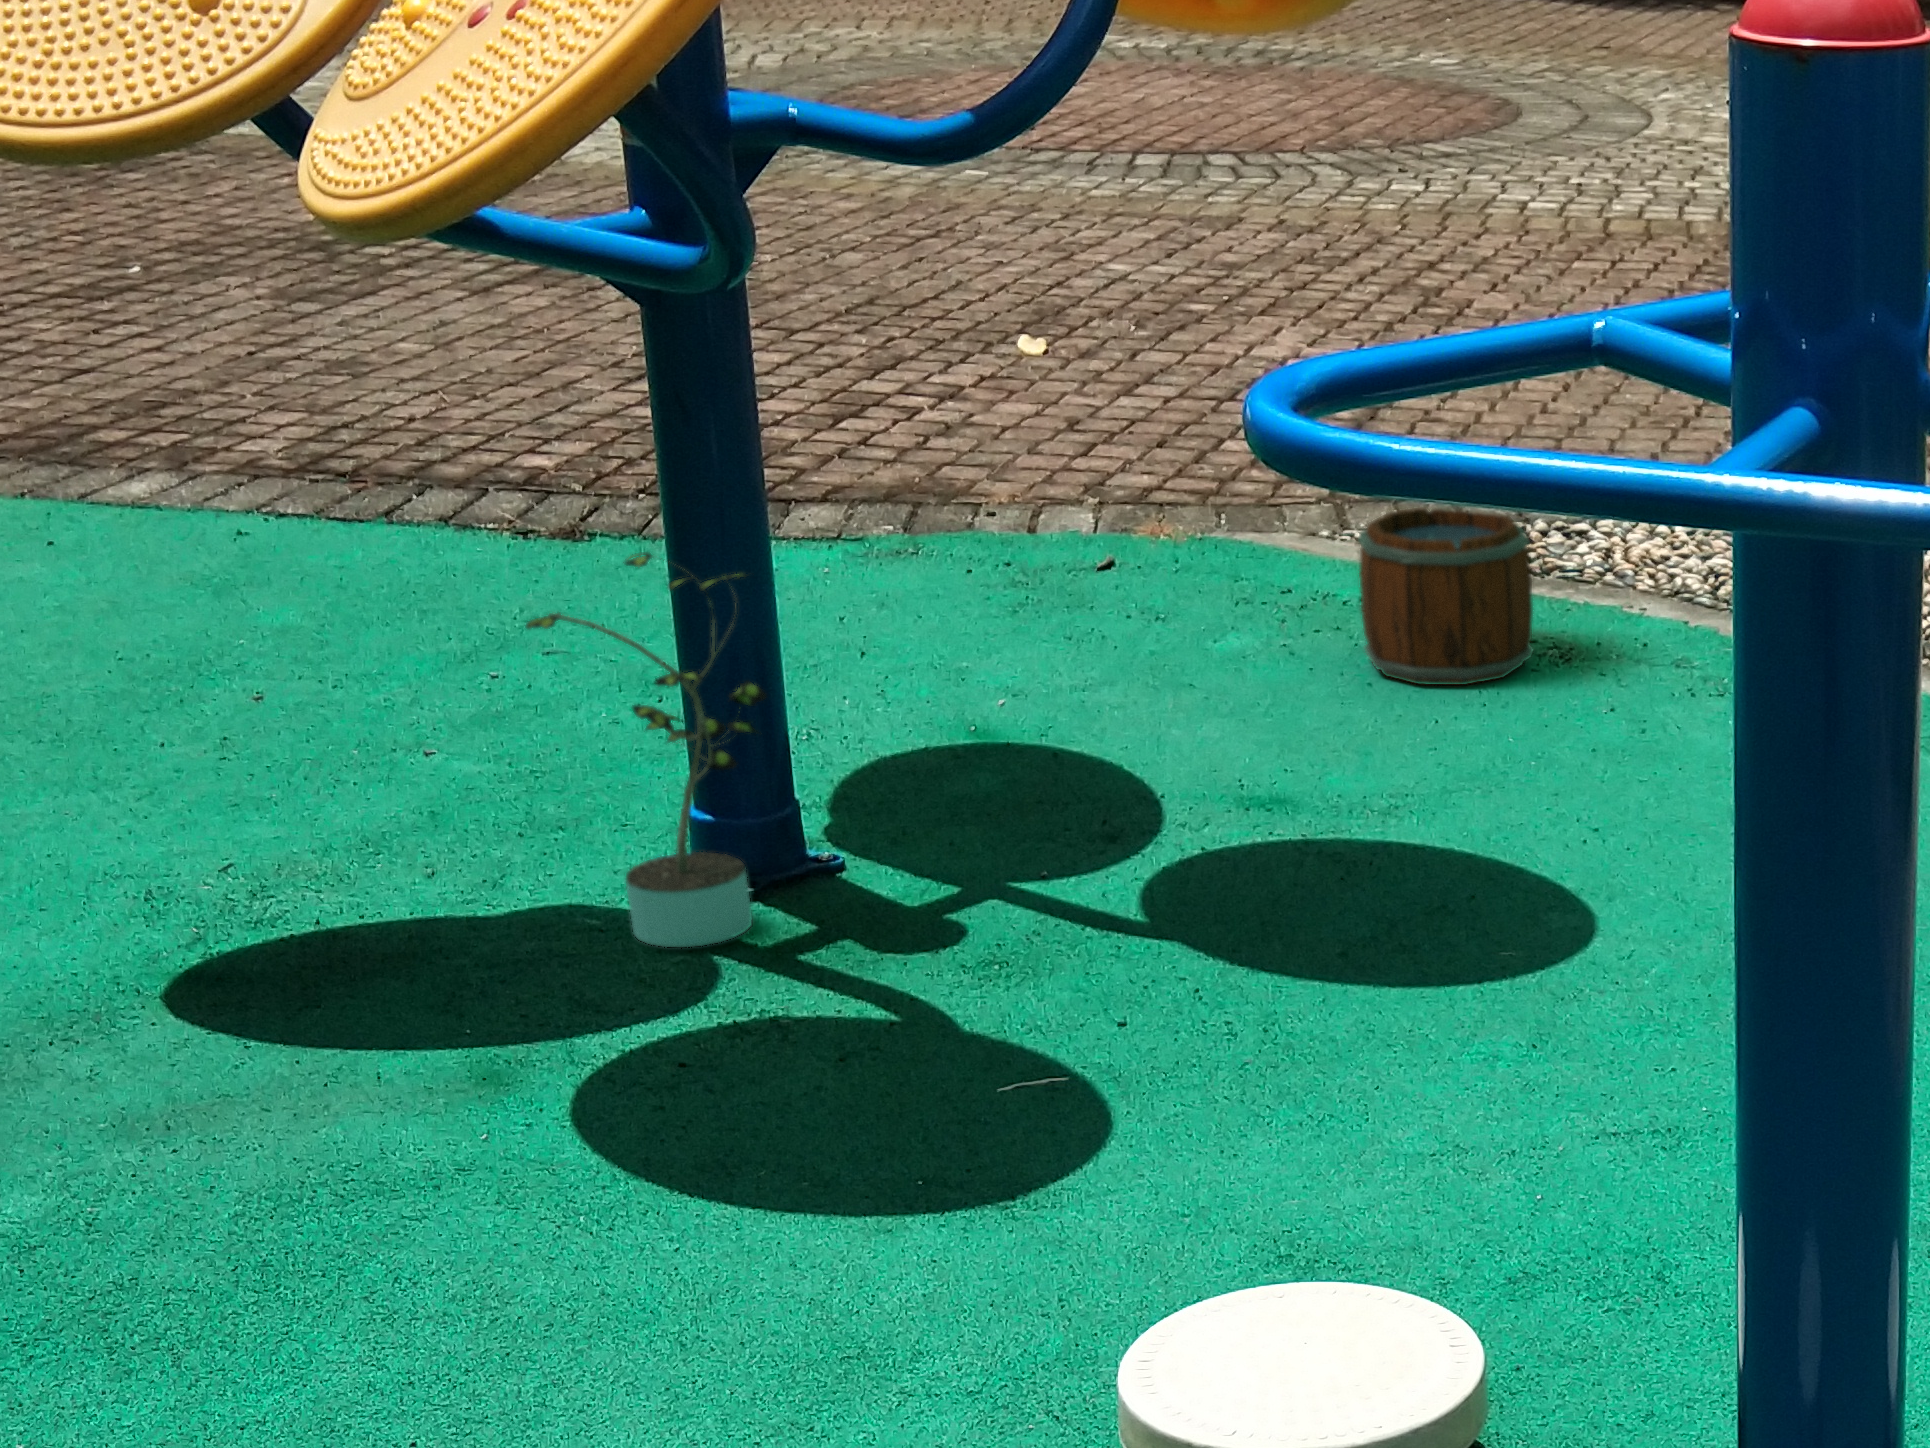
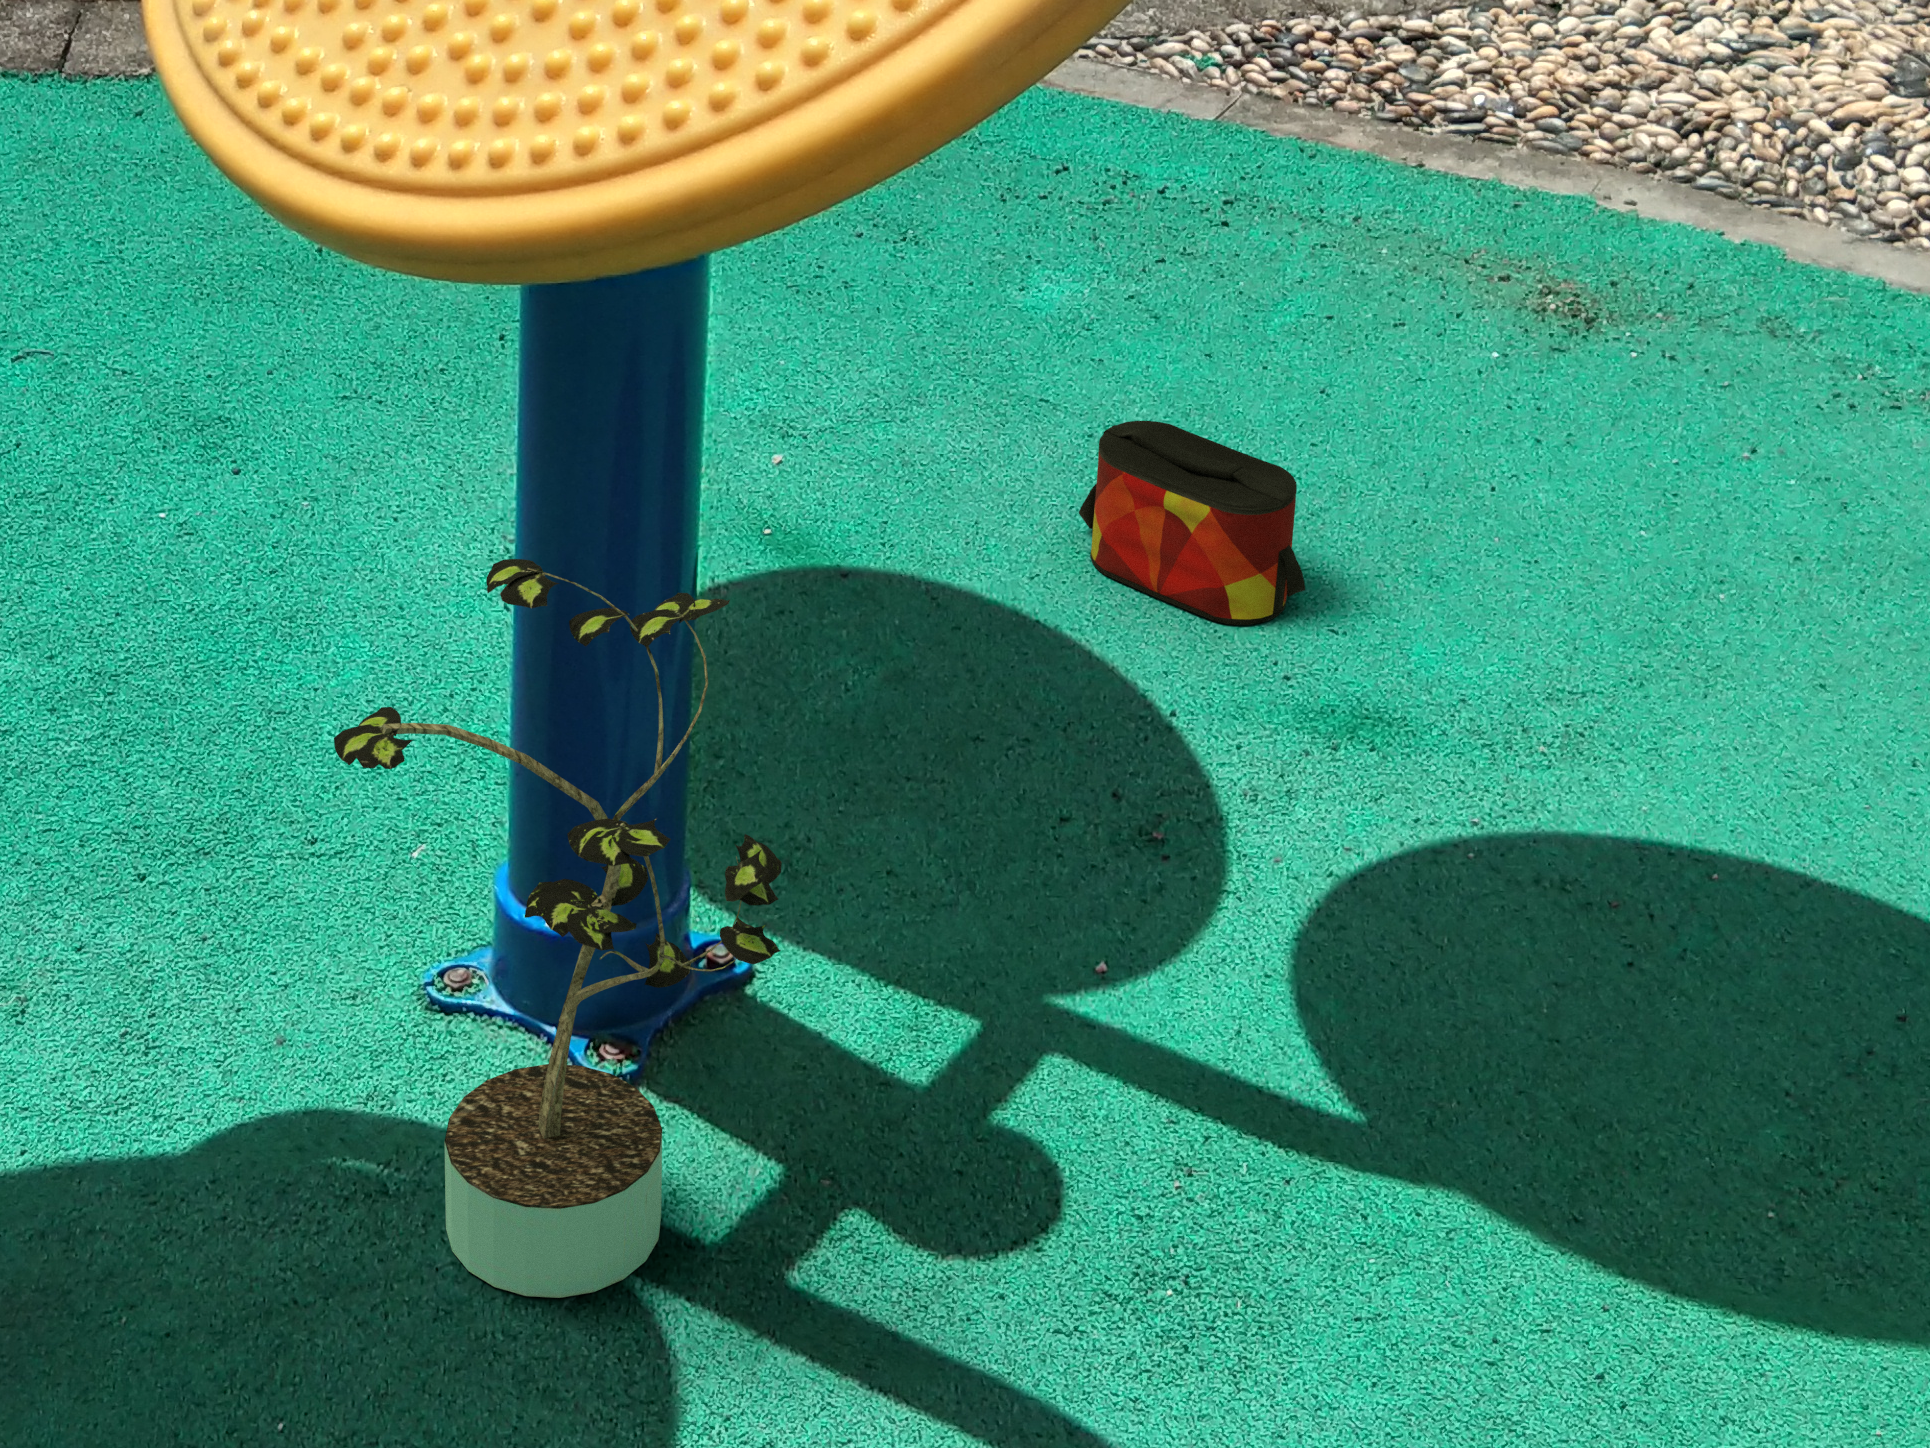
bucket: present [1358,508,1533,685] -> none [1317,159,1613,467]
bag: none [1166,633,1285,742] -> present [1079,421,1305,625]

